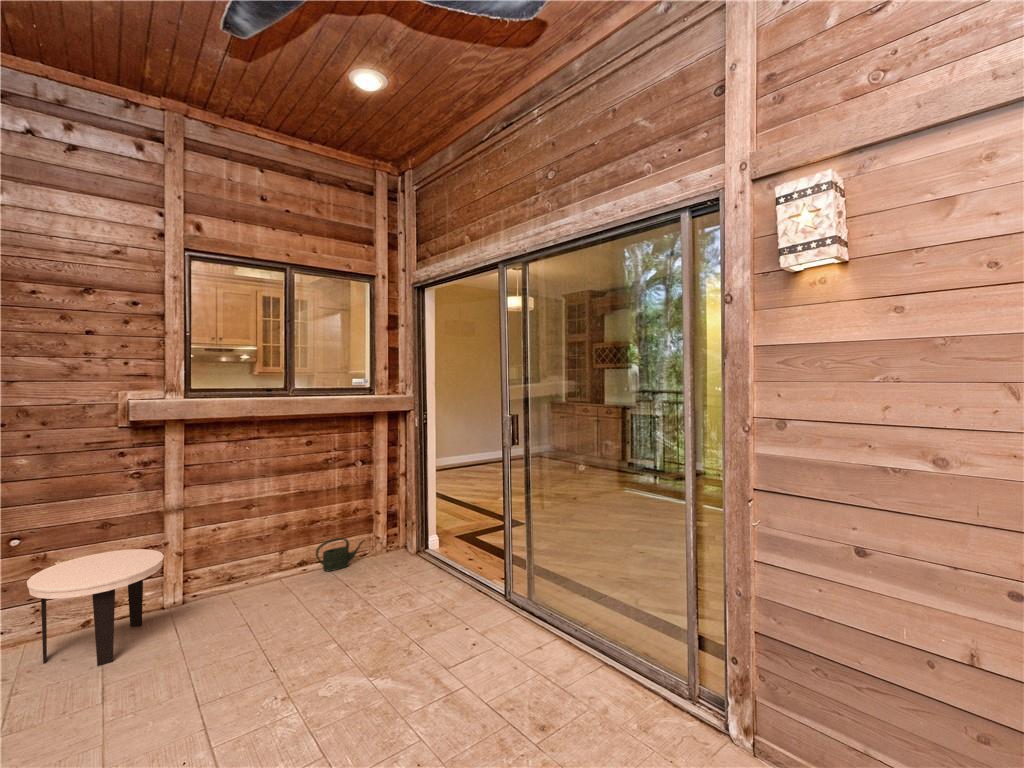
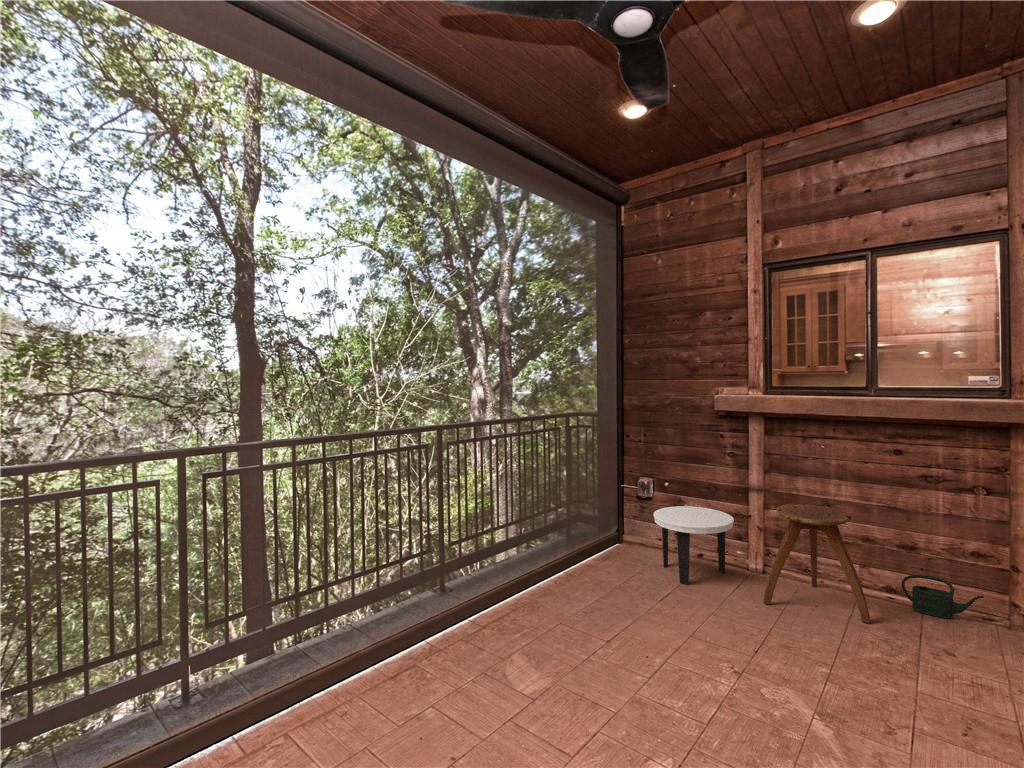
stool: none [222,504,316,629] -> present [763,504,871,624]

